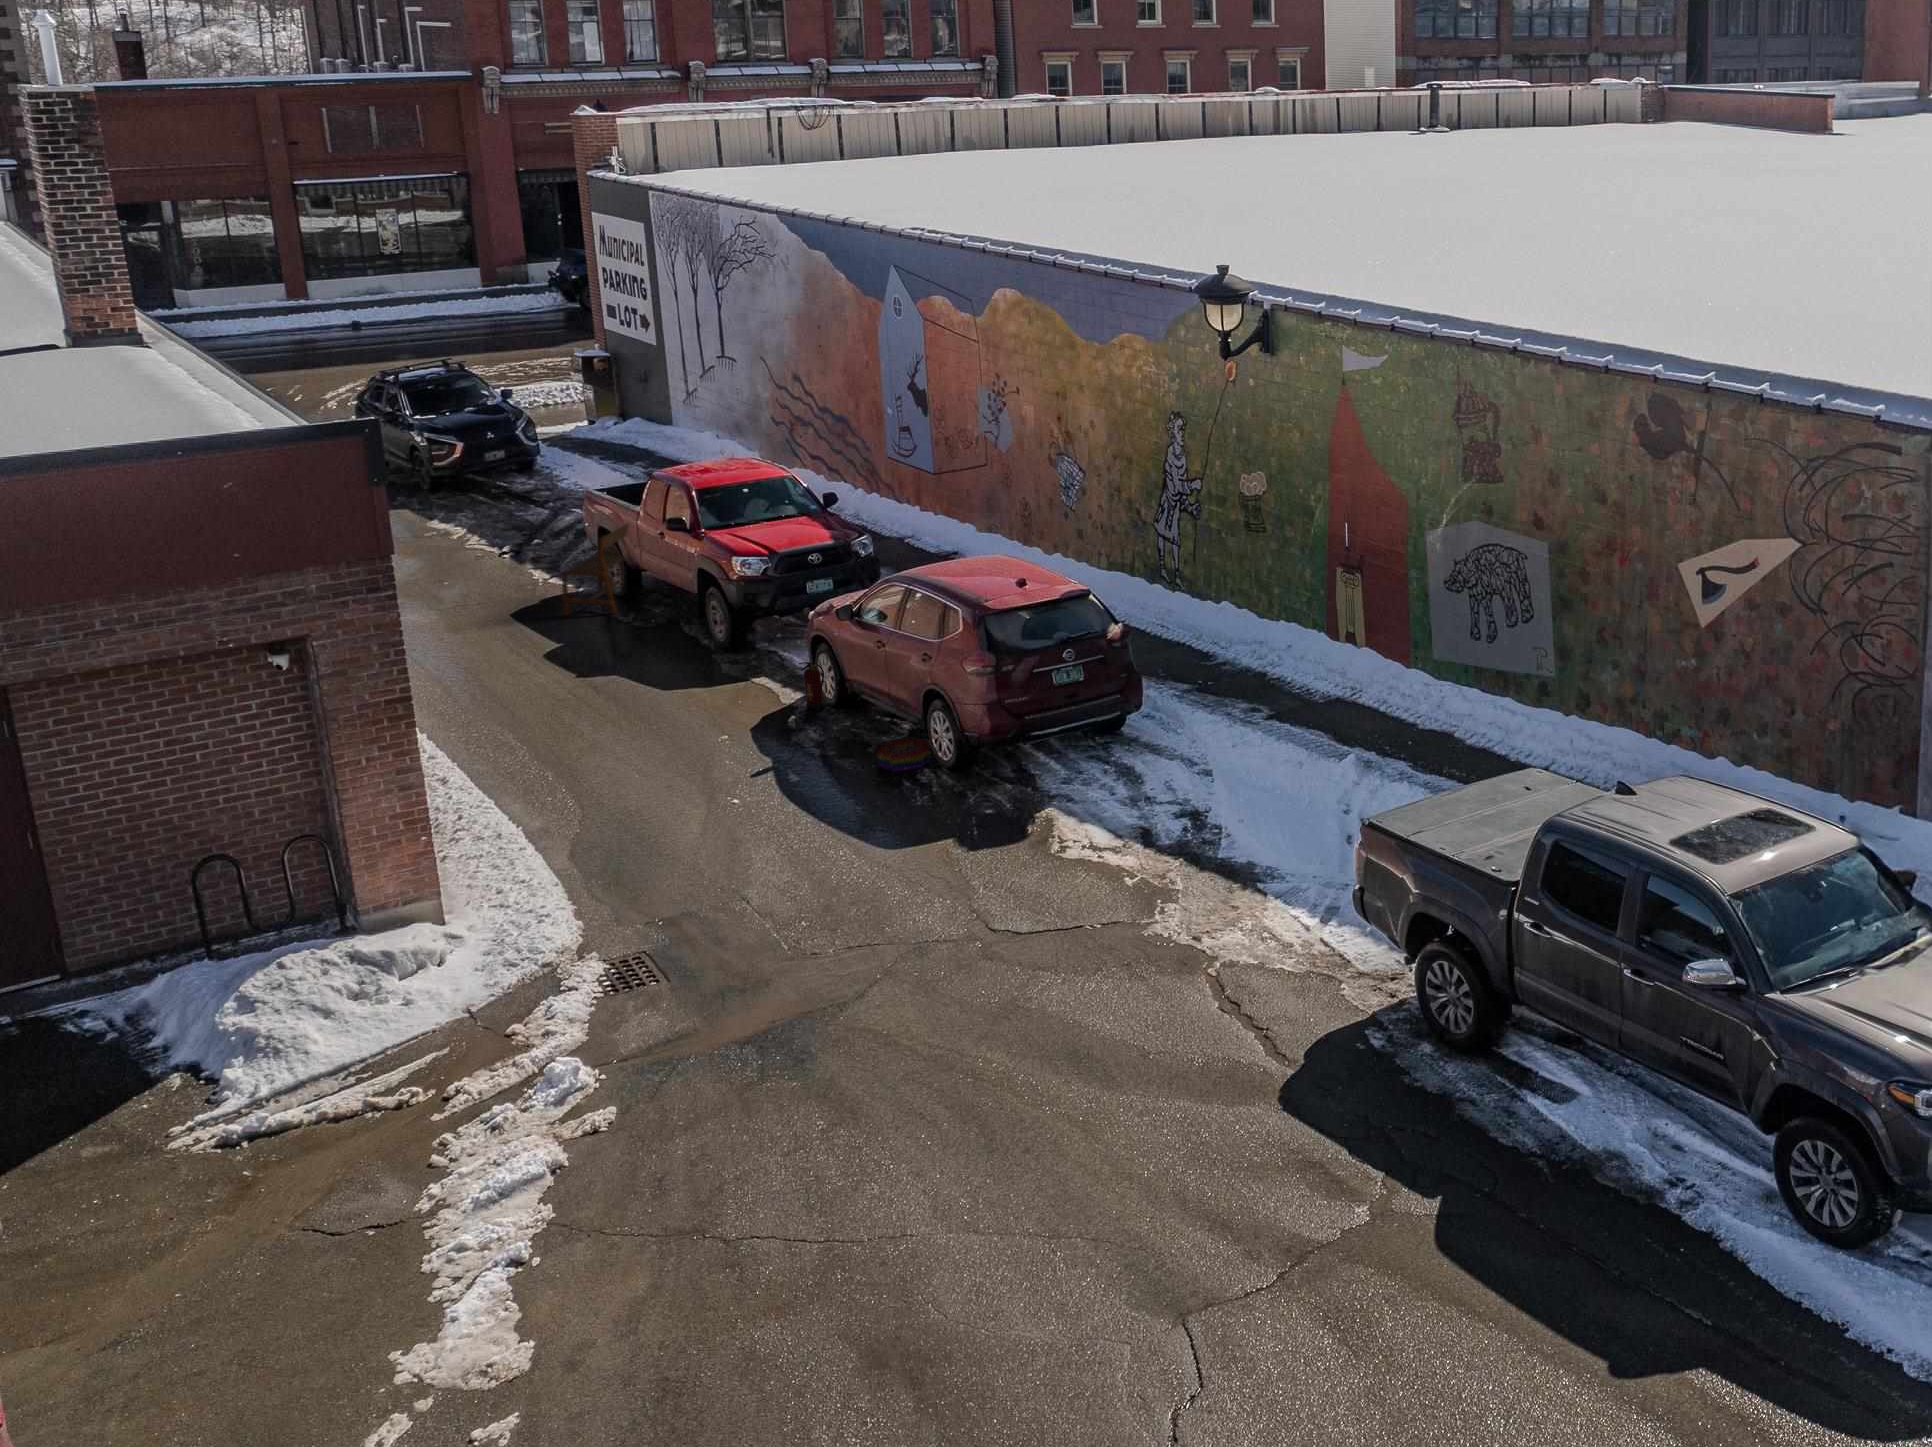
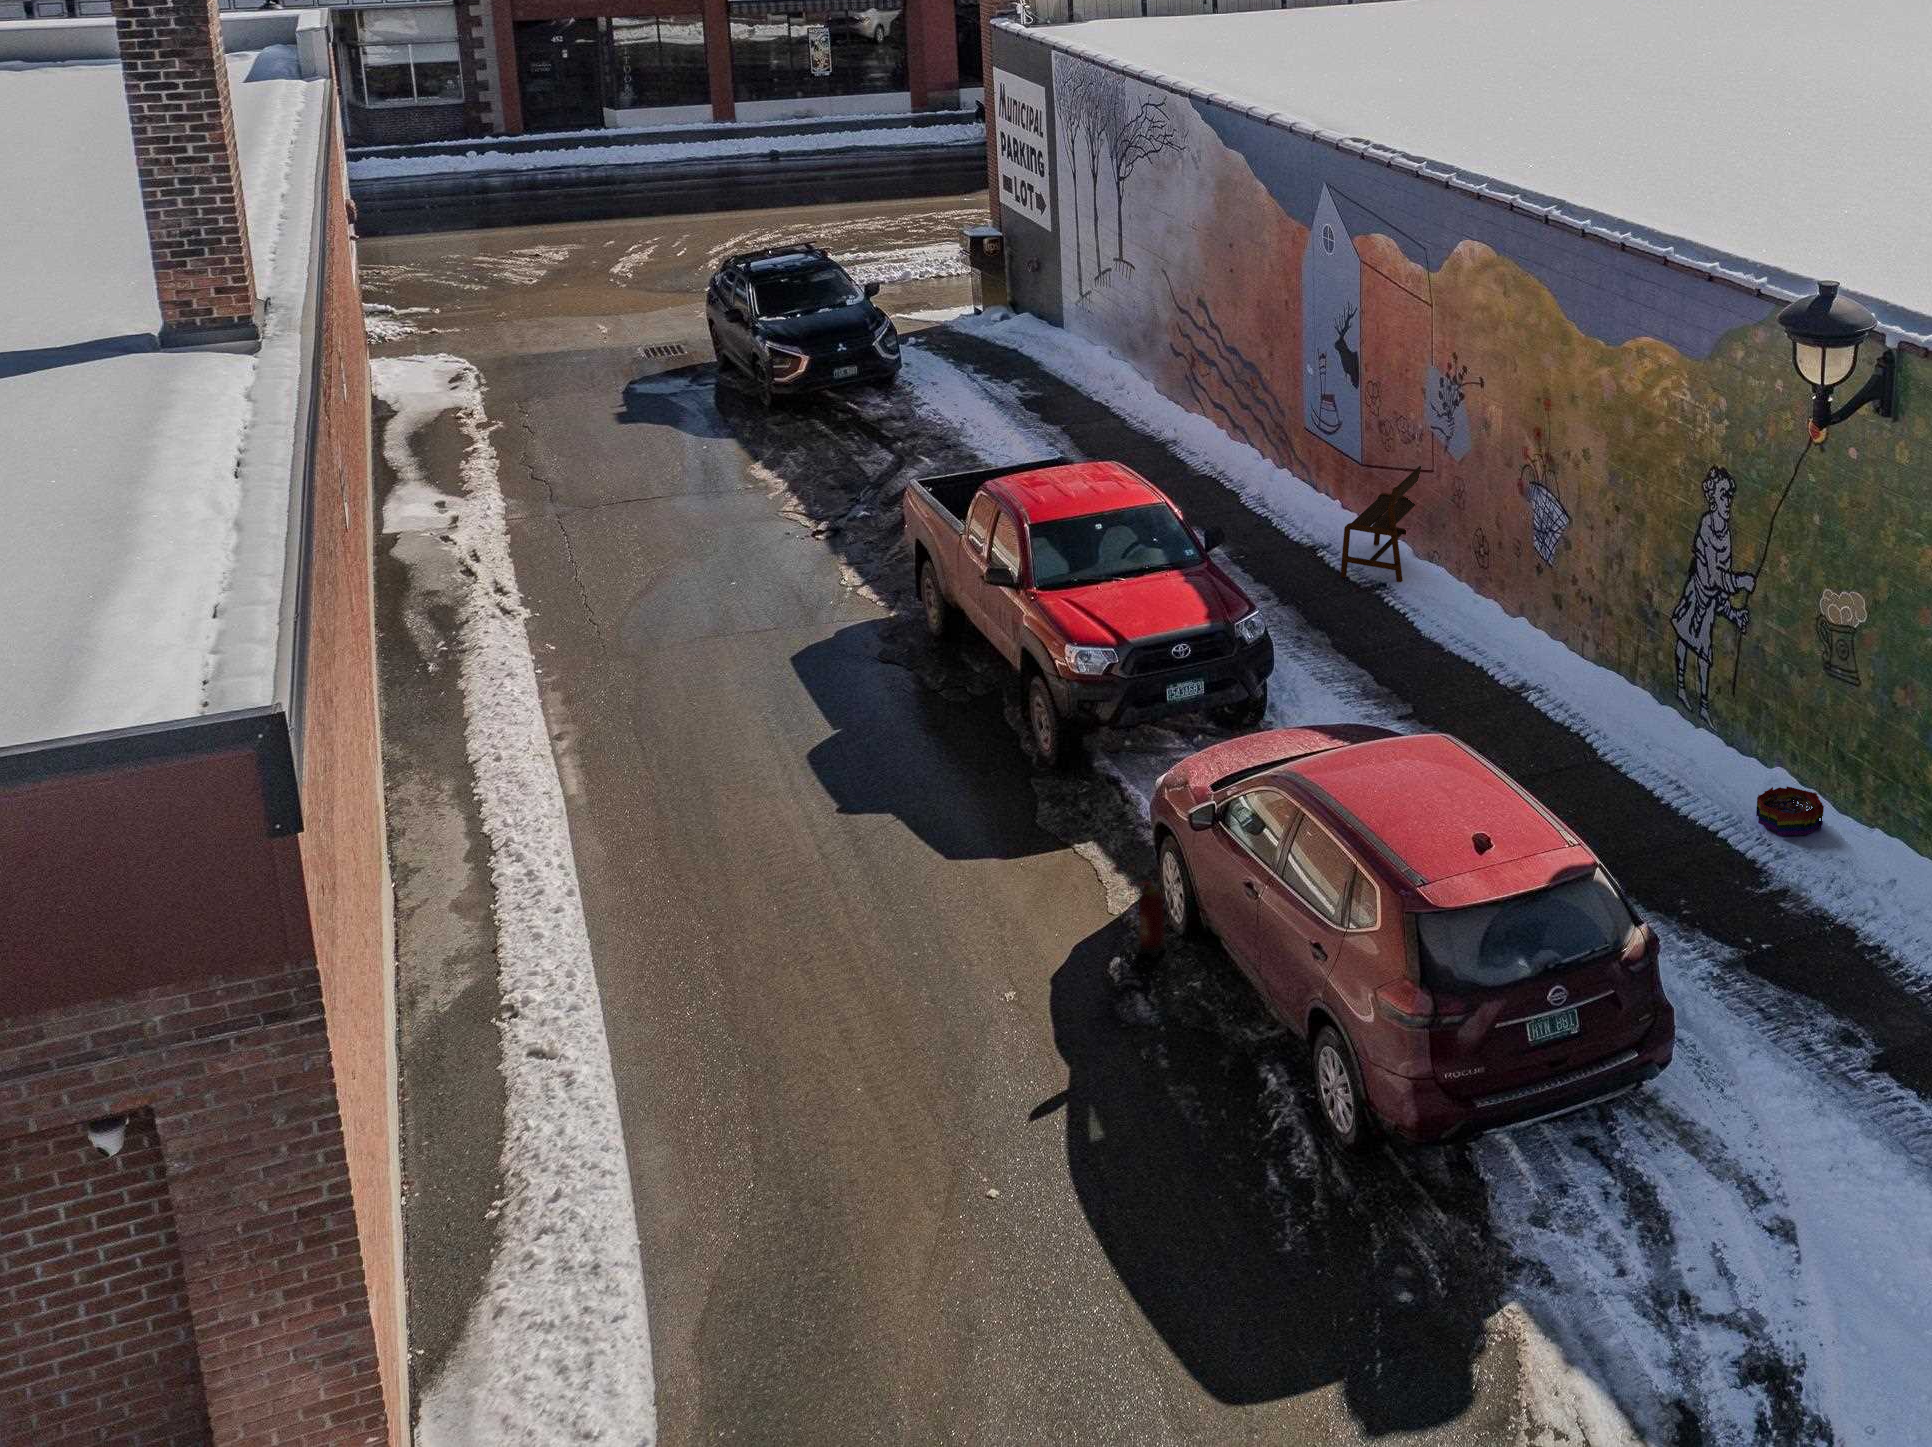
bench: present [562,524,628,615] -> present [1340,466,1421,582]
storage bin: present [877,739,930,772] -> present [1756,786,1824,836]

